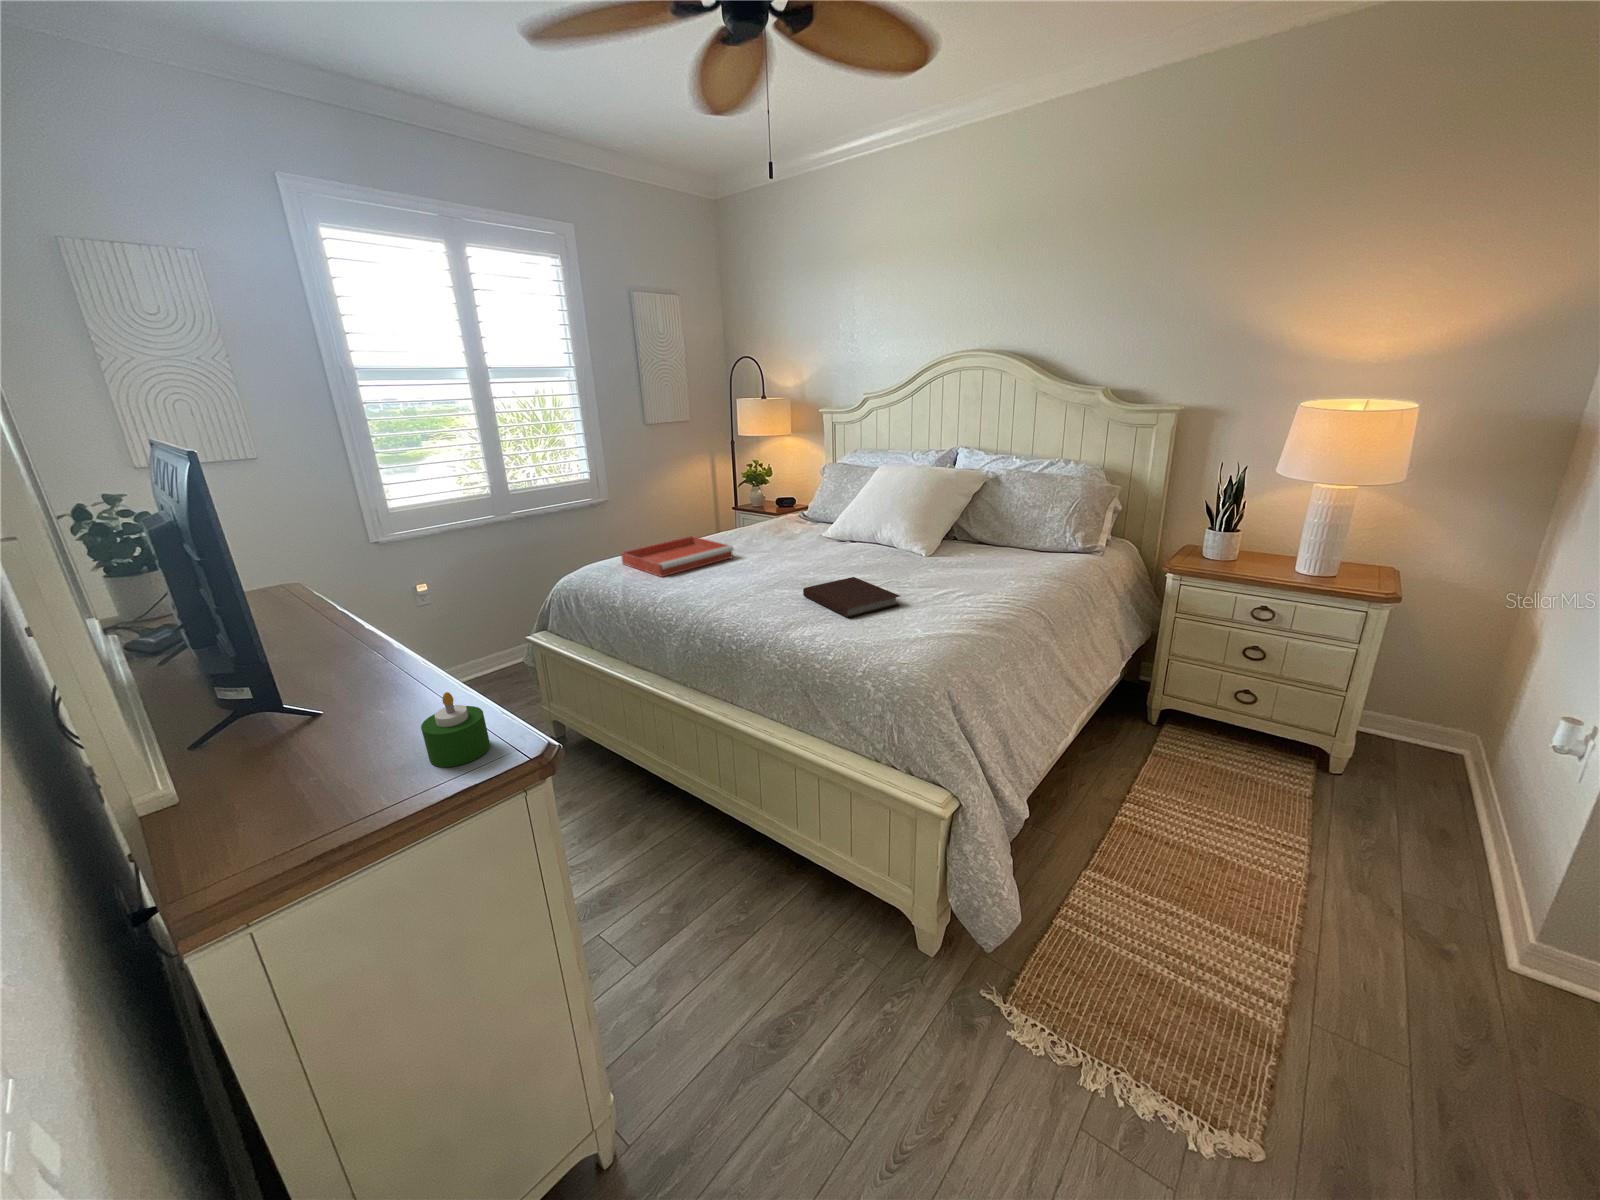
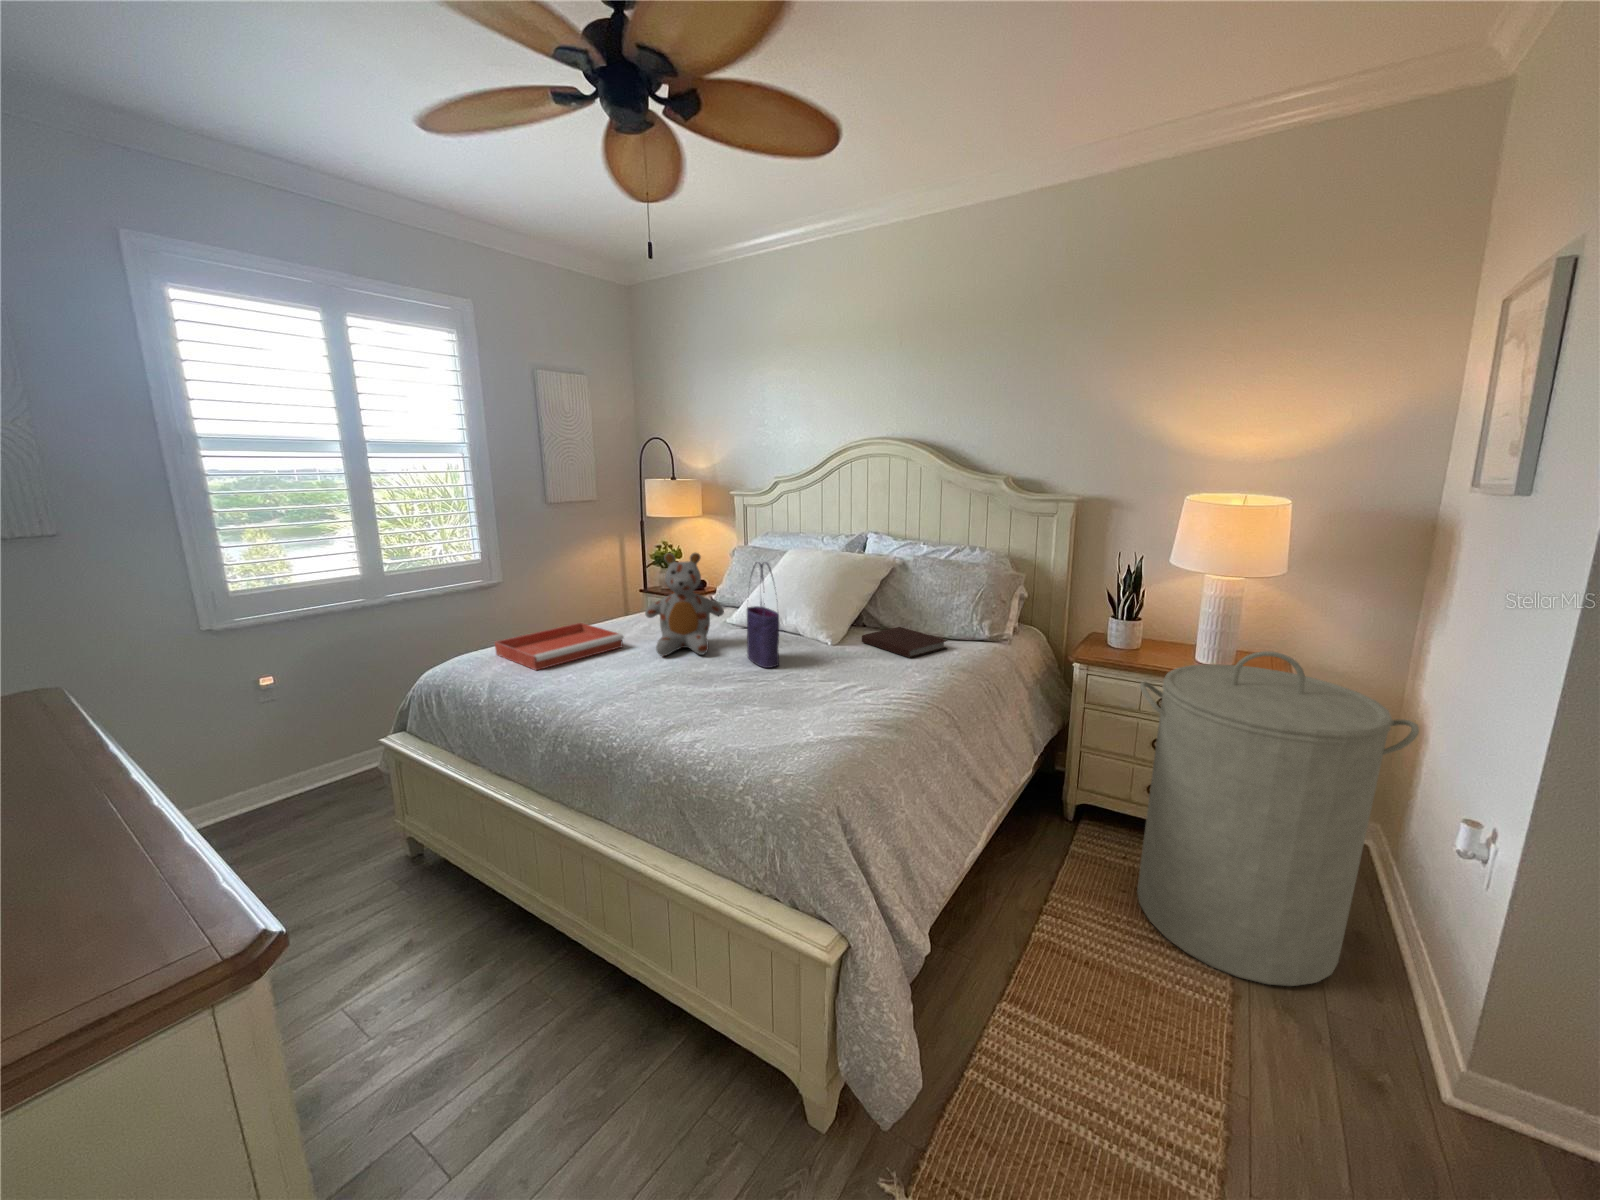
stuffed bear: none [753,468,825,565] -> present [645,553,724,656]
tote bag: none [849,476,882,576] -> present [747,563,779,668]
laundry hamper: none [1219,558,1531,871] -> present [1137,651,1419,986]
notebook: present [803,577,900,618] -> present [862,627,948,658]
candle: present [421,692,490,767] -> none [54,867,178,979]

